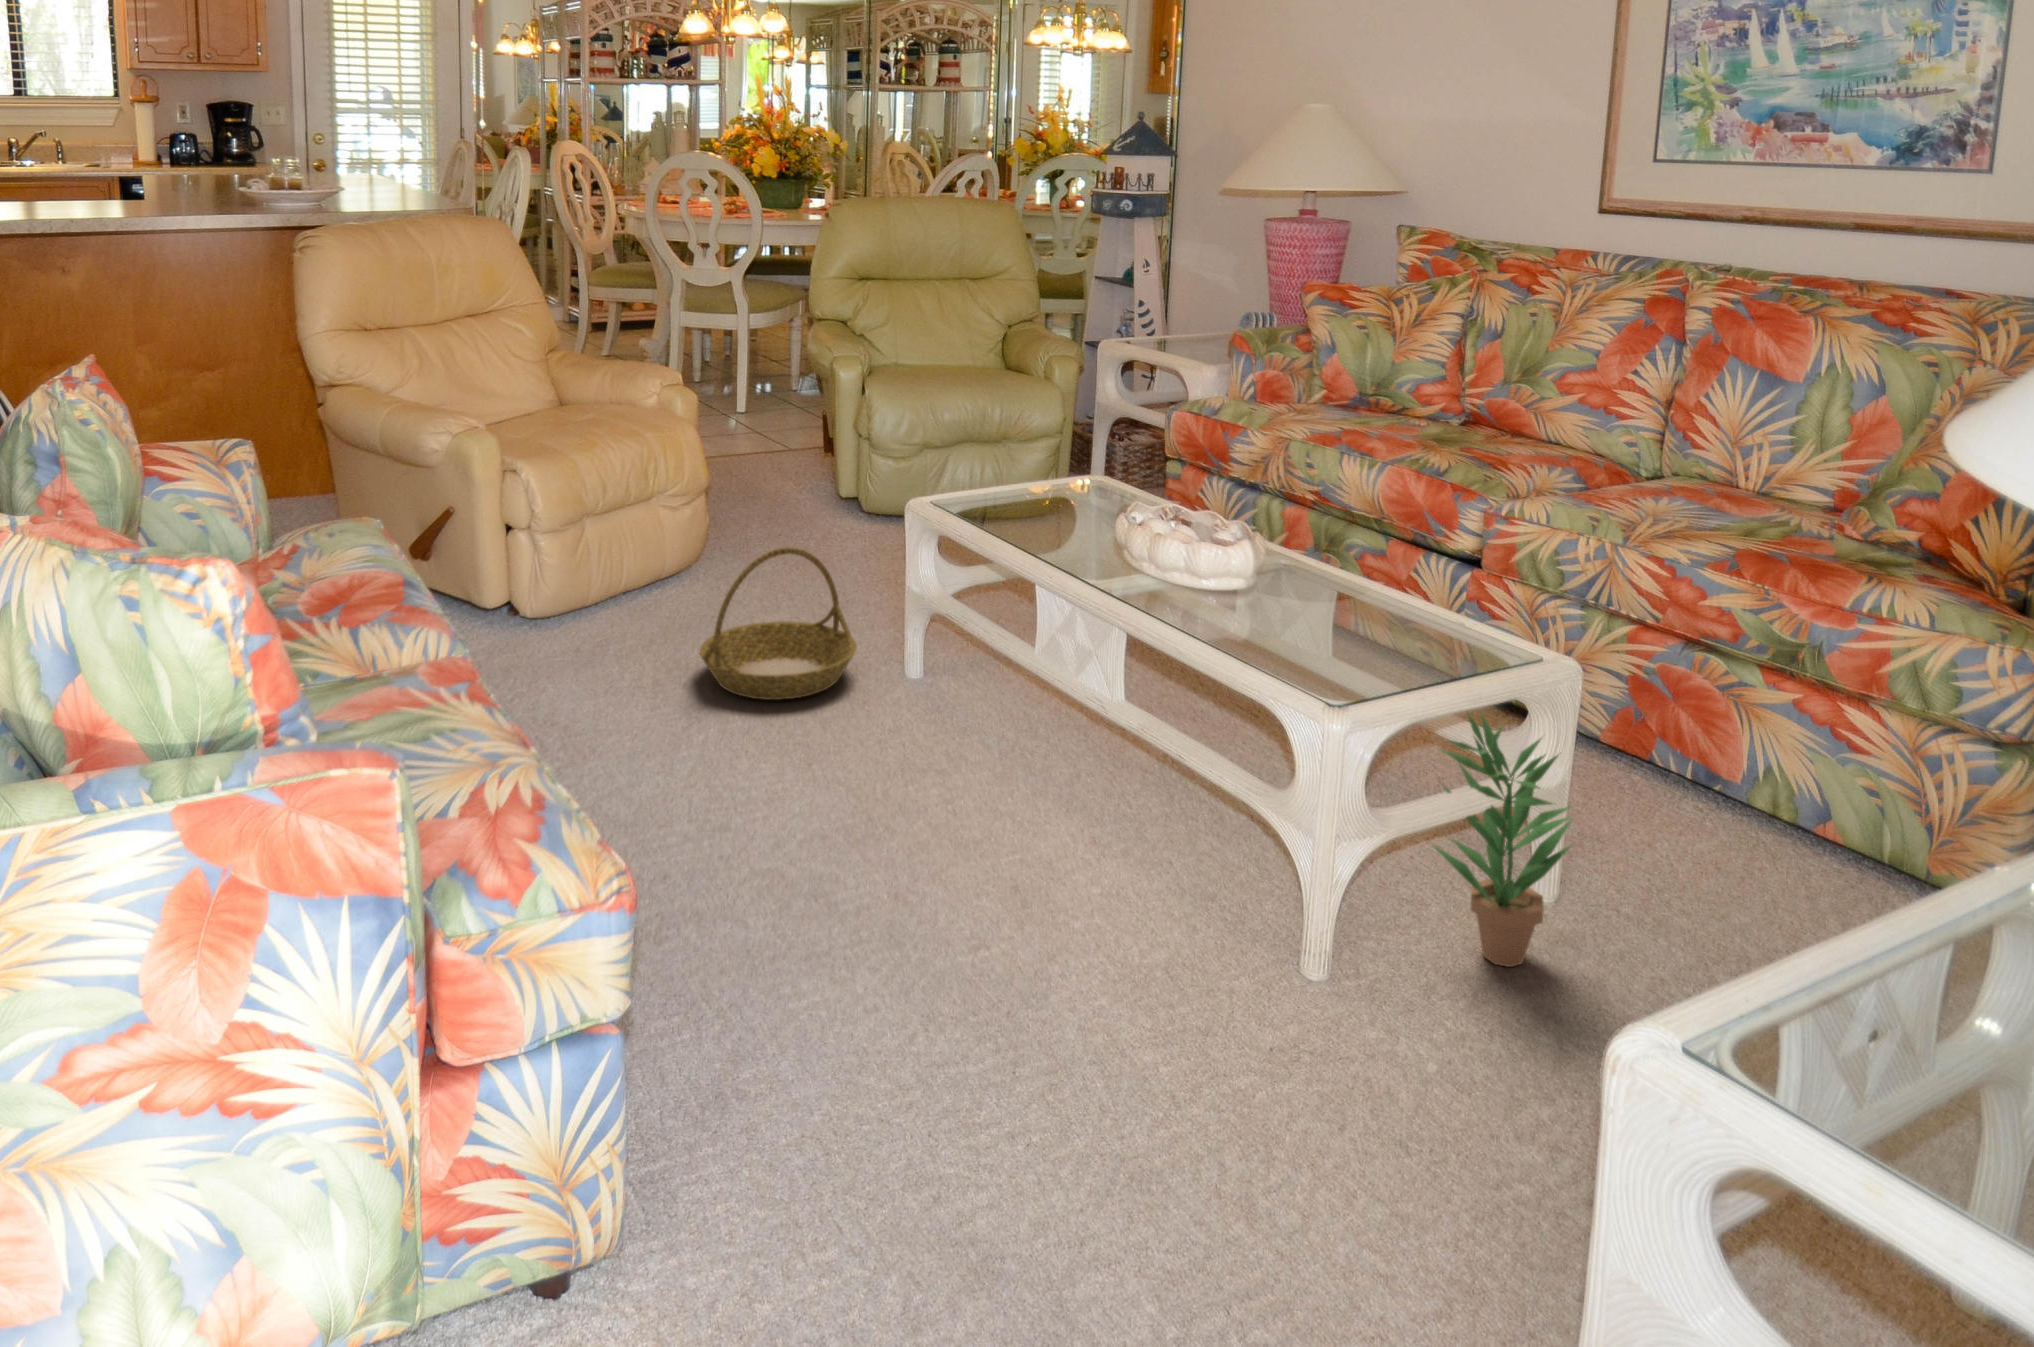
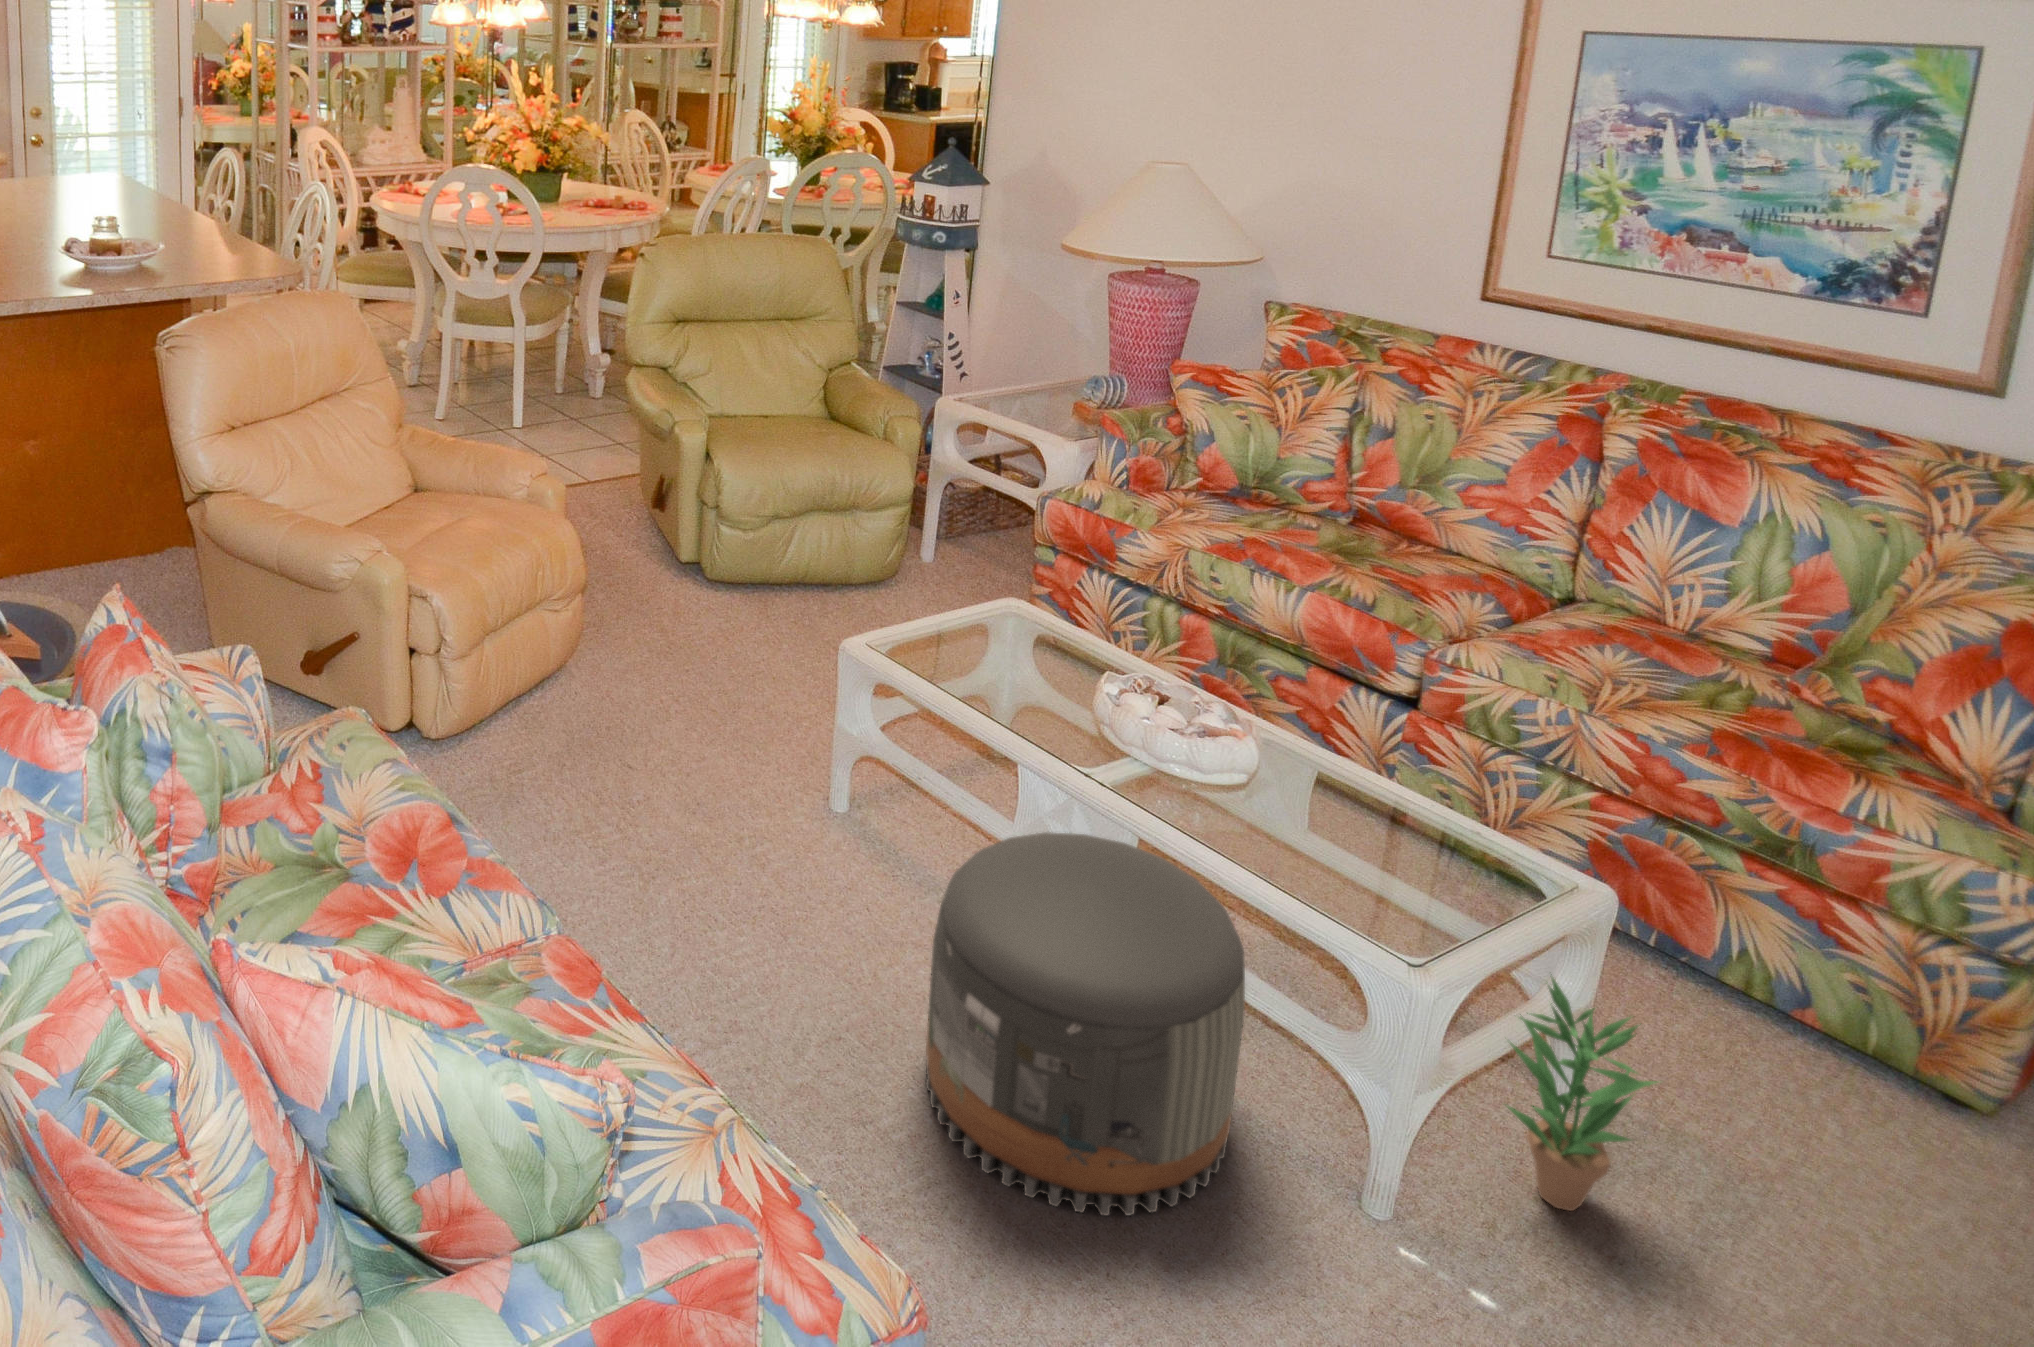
basket: present [700,547,857,700] -> none [640,705,797,866]
pouf: none [886,613,1187,947] -> present [926,832,1245,1216]

